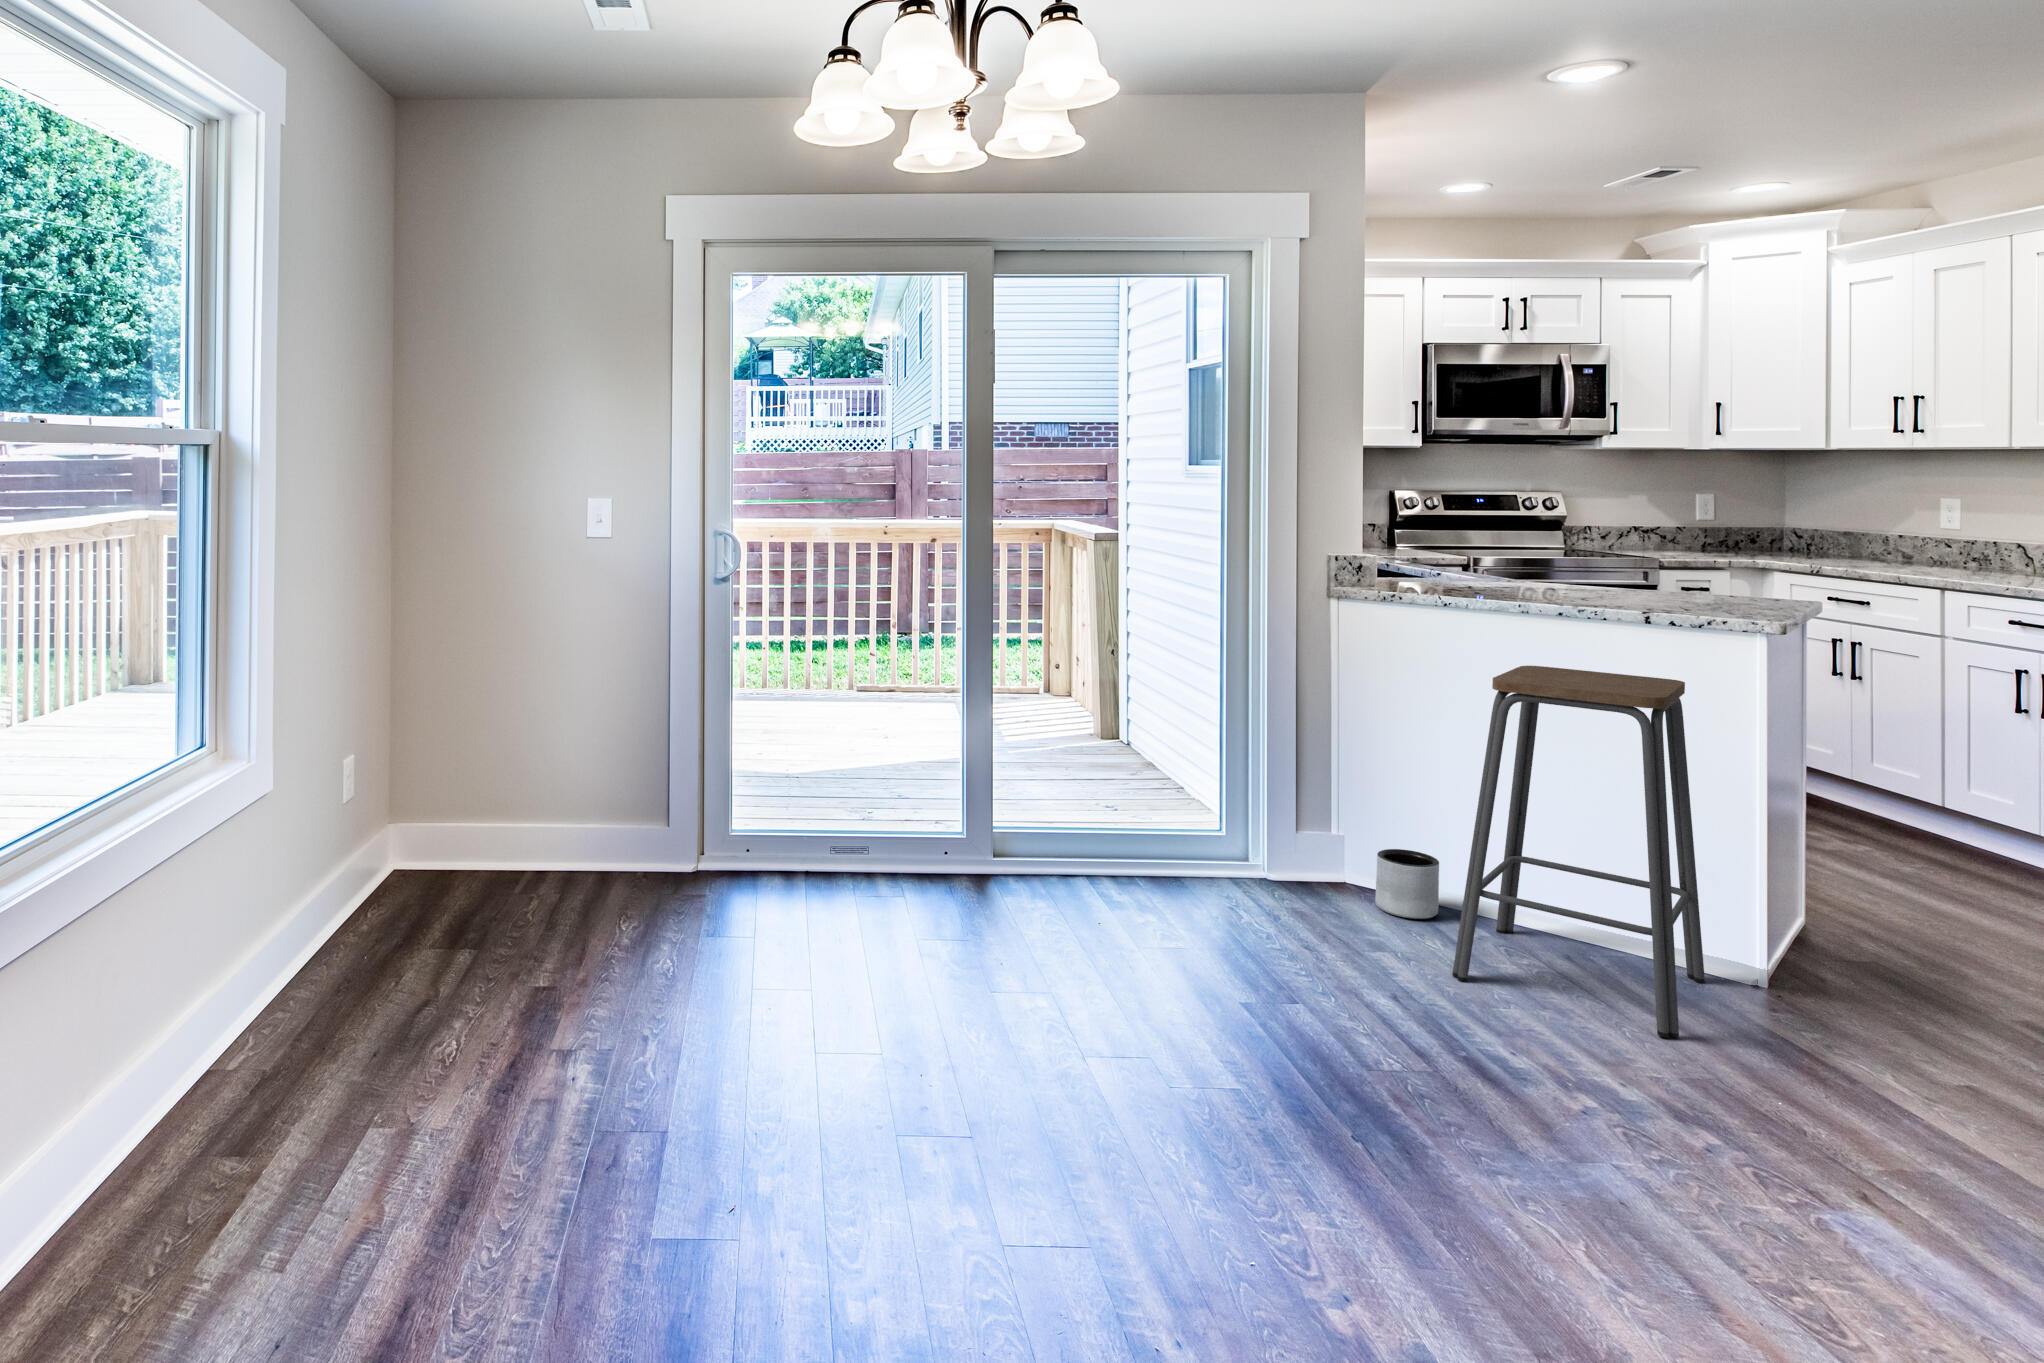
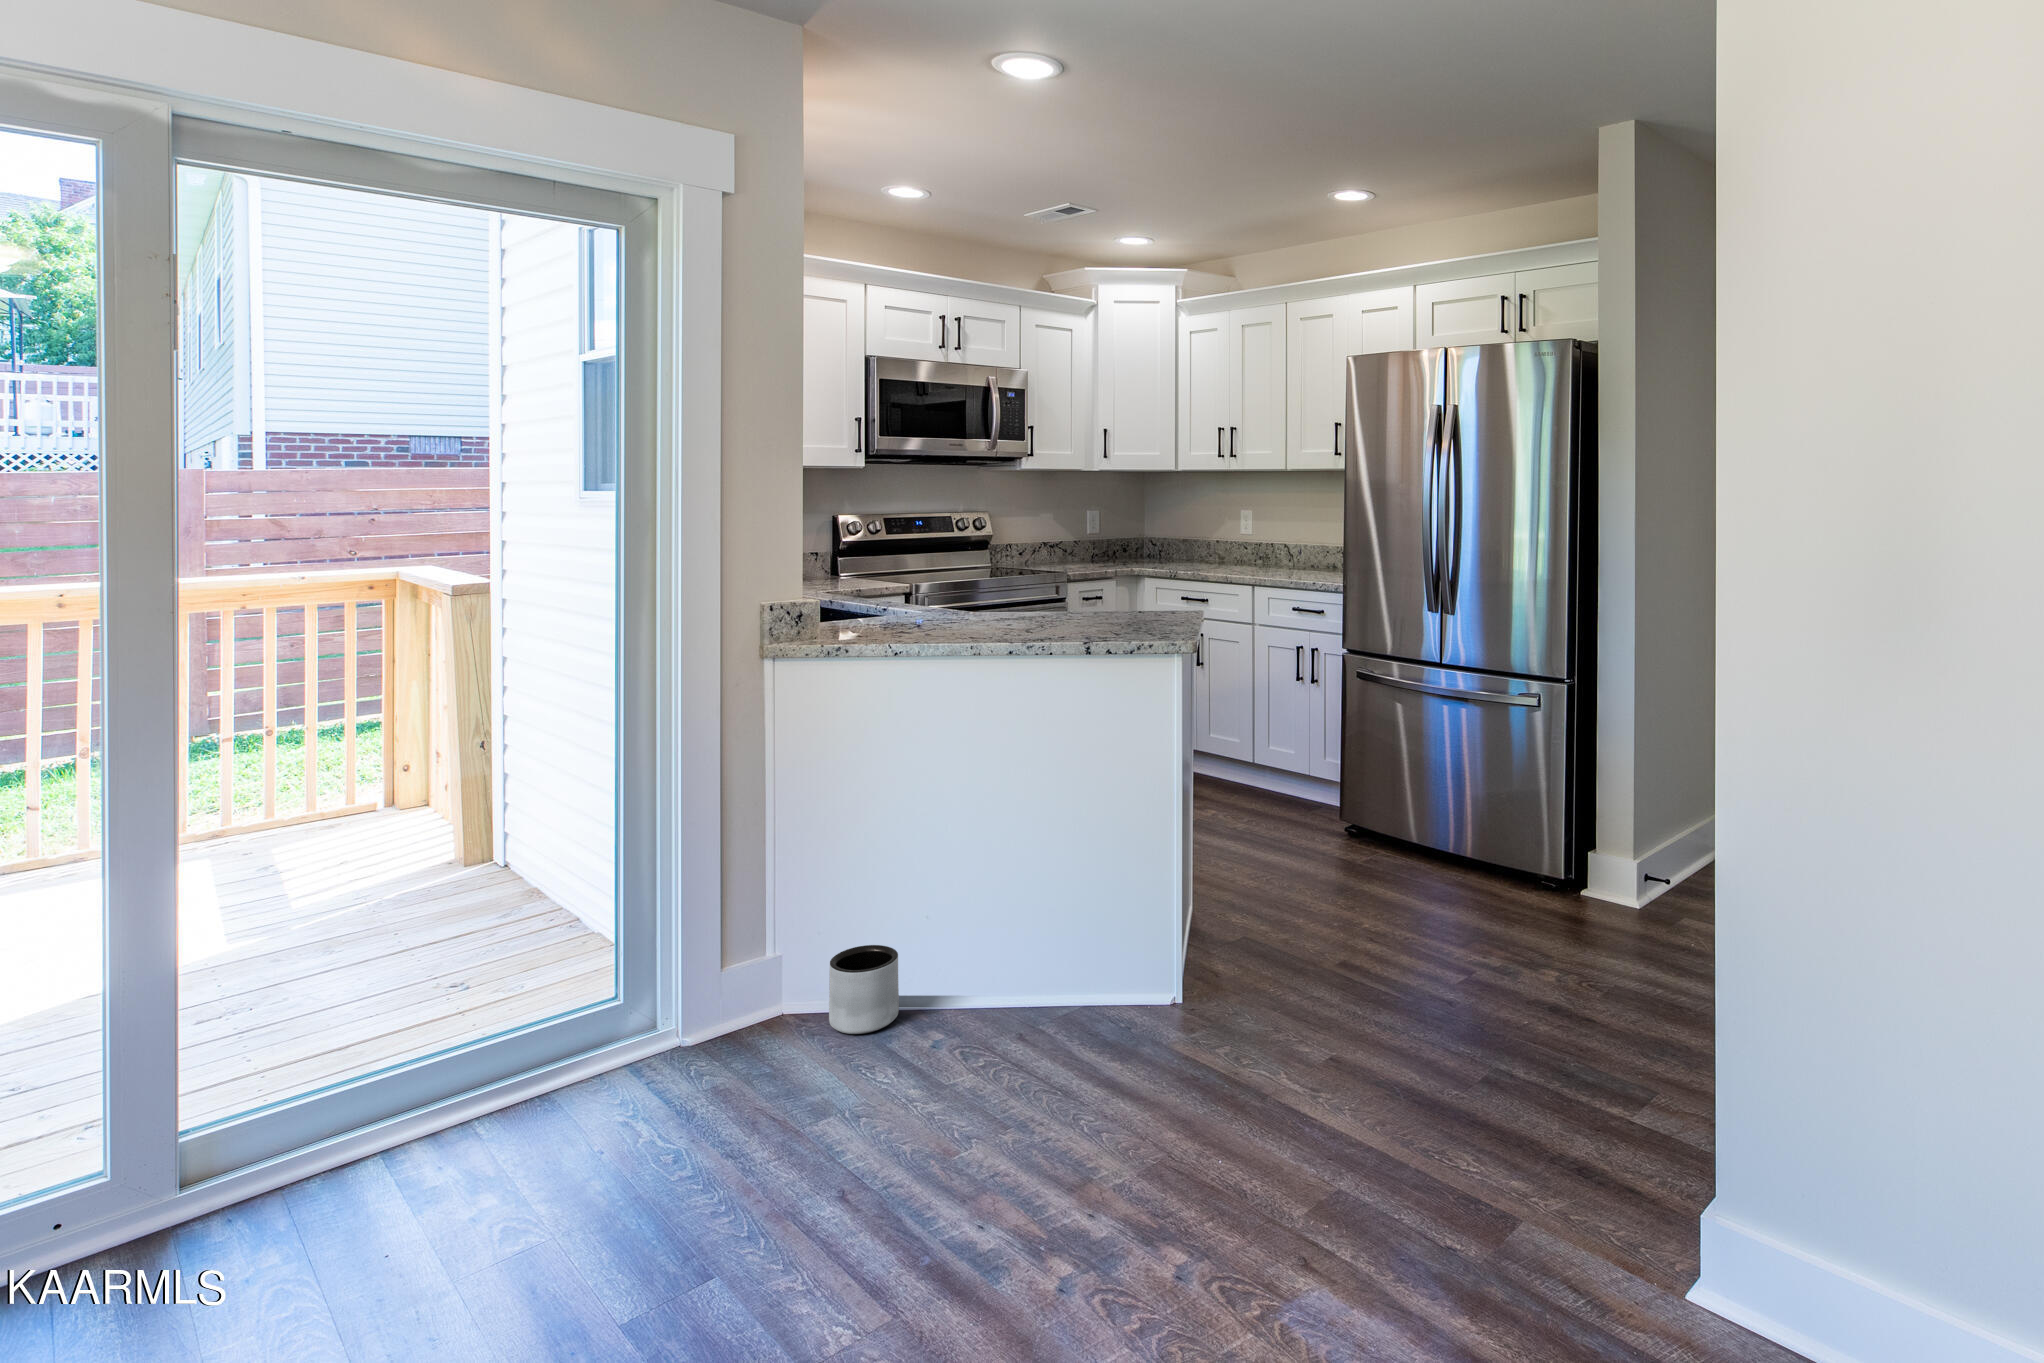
bar stool: present [1452,666,1705,1038] -> none [918,717,1143,1115]

